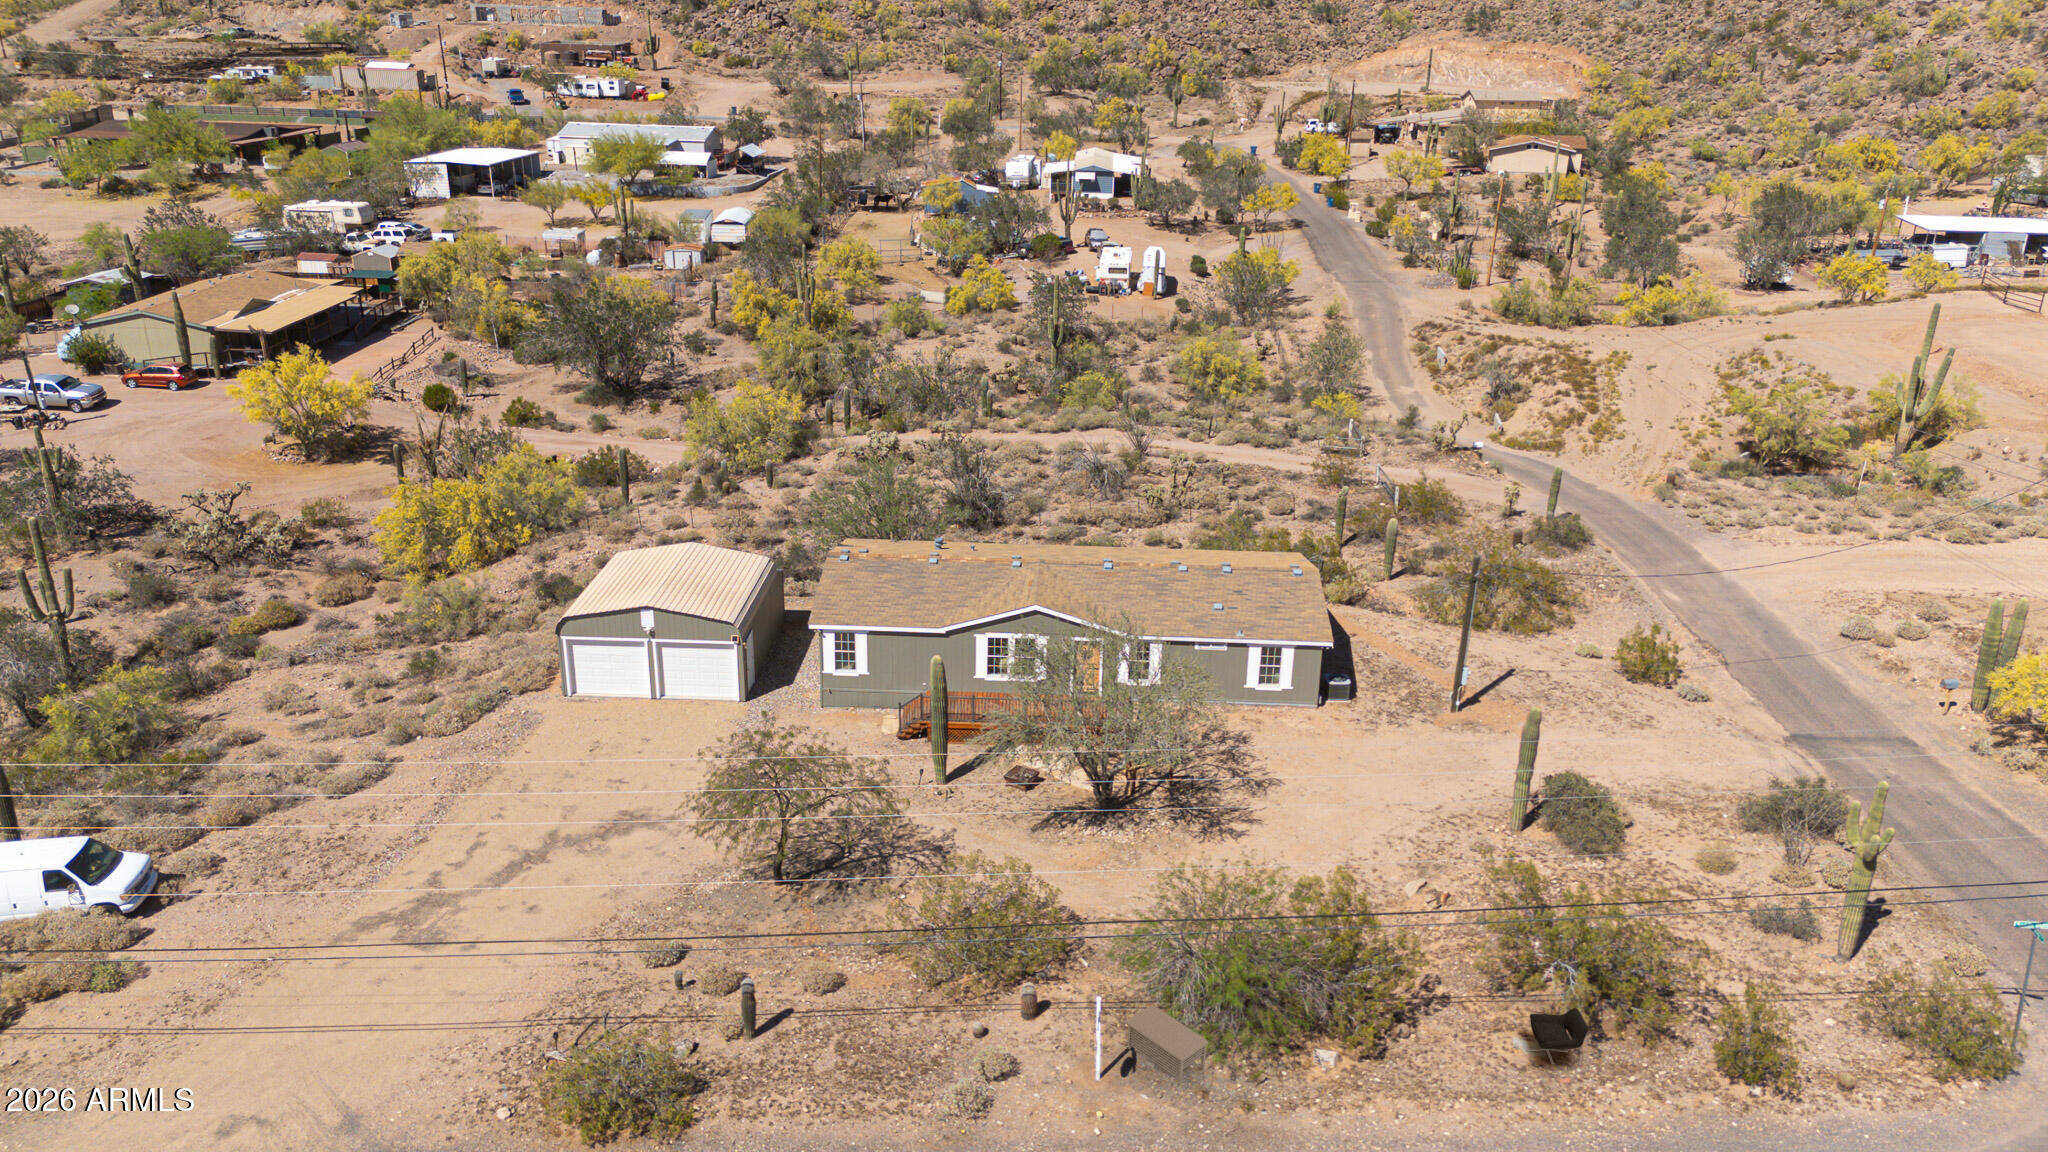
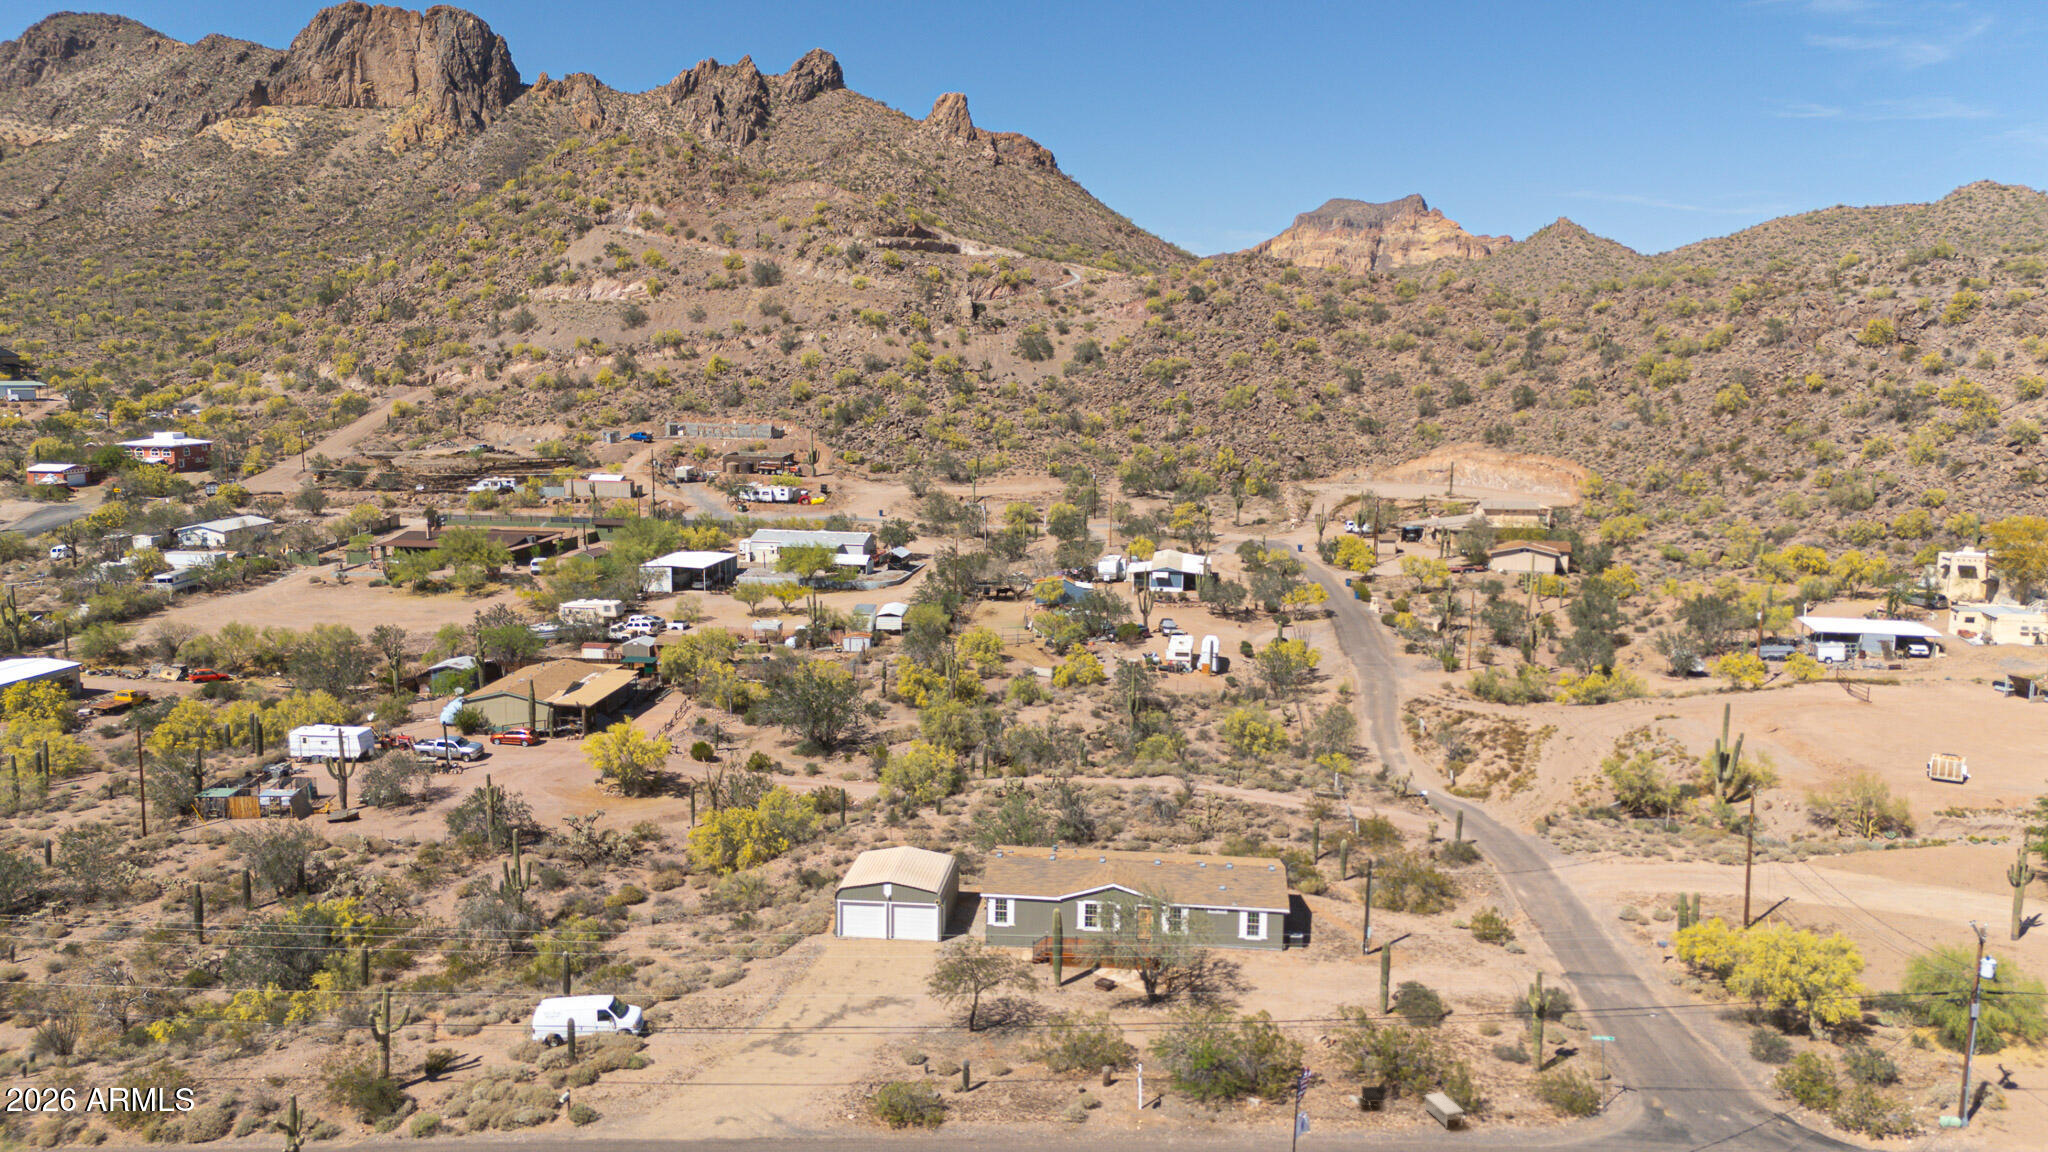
storage bench: present [1126,1004,1208,1085] -> present [1425,1093,1463,1127]

